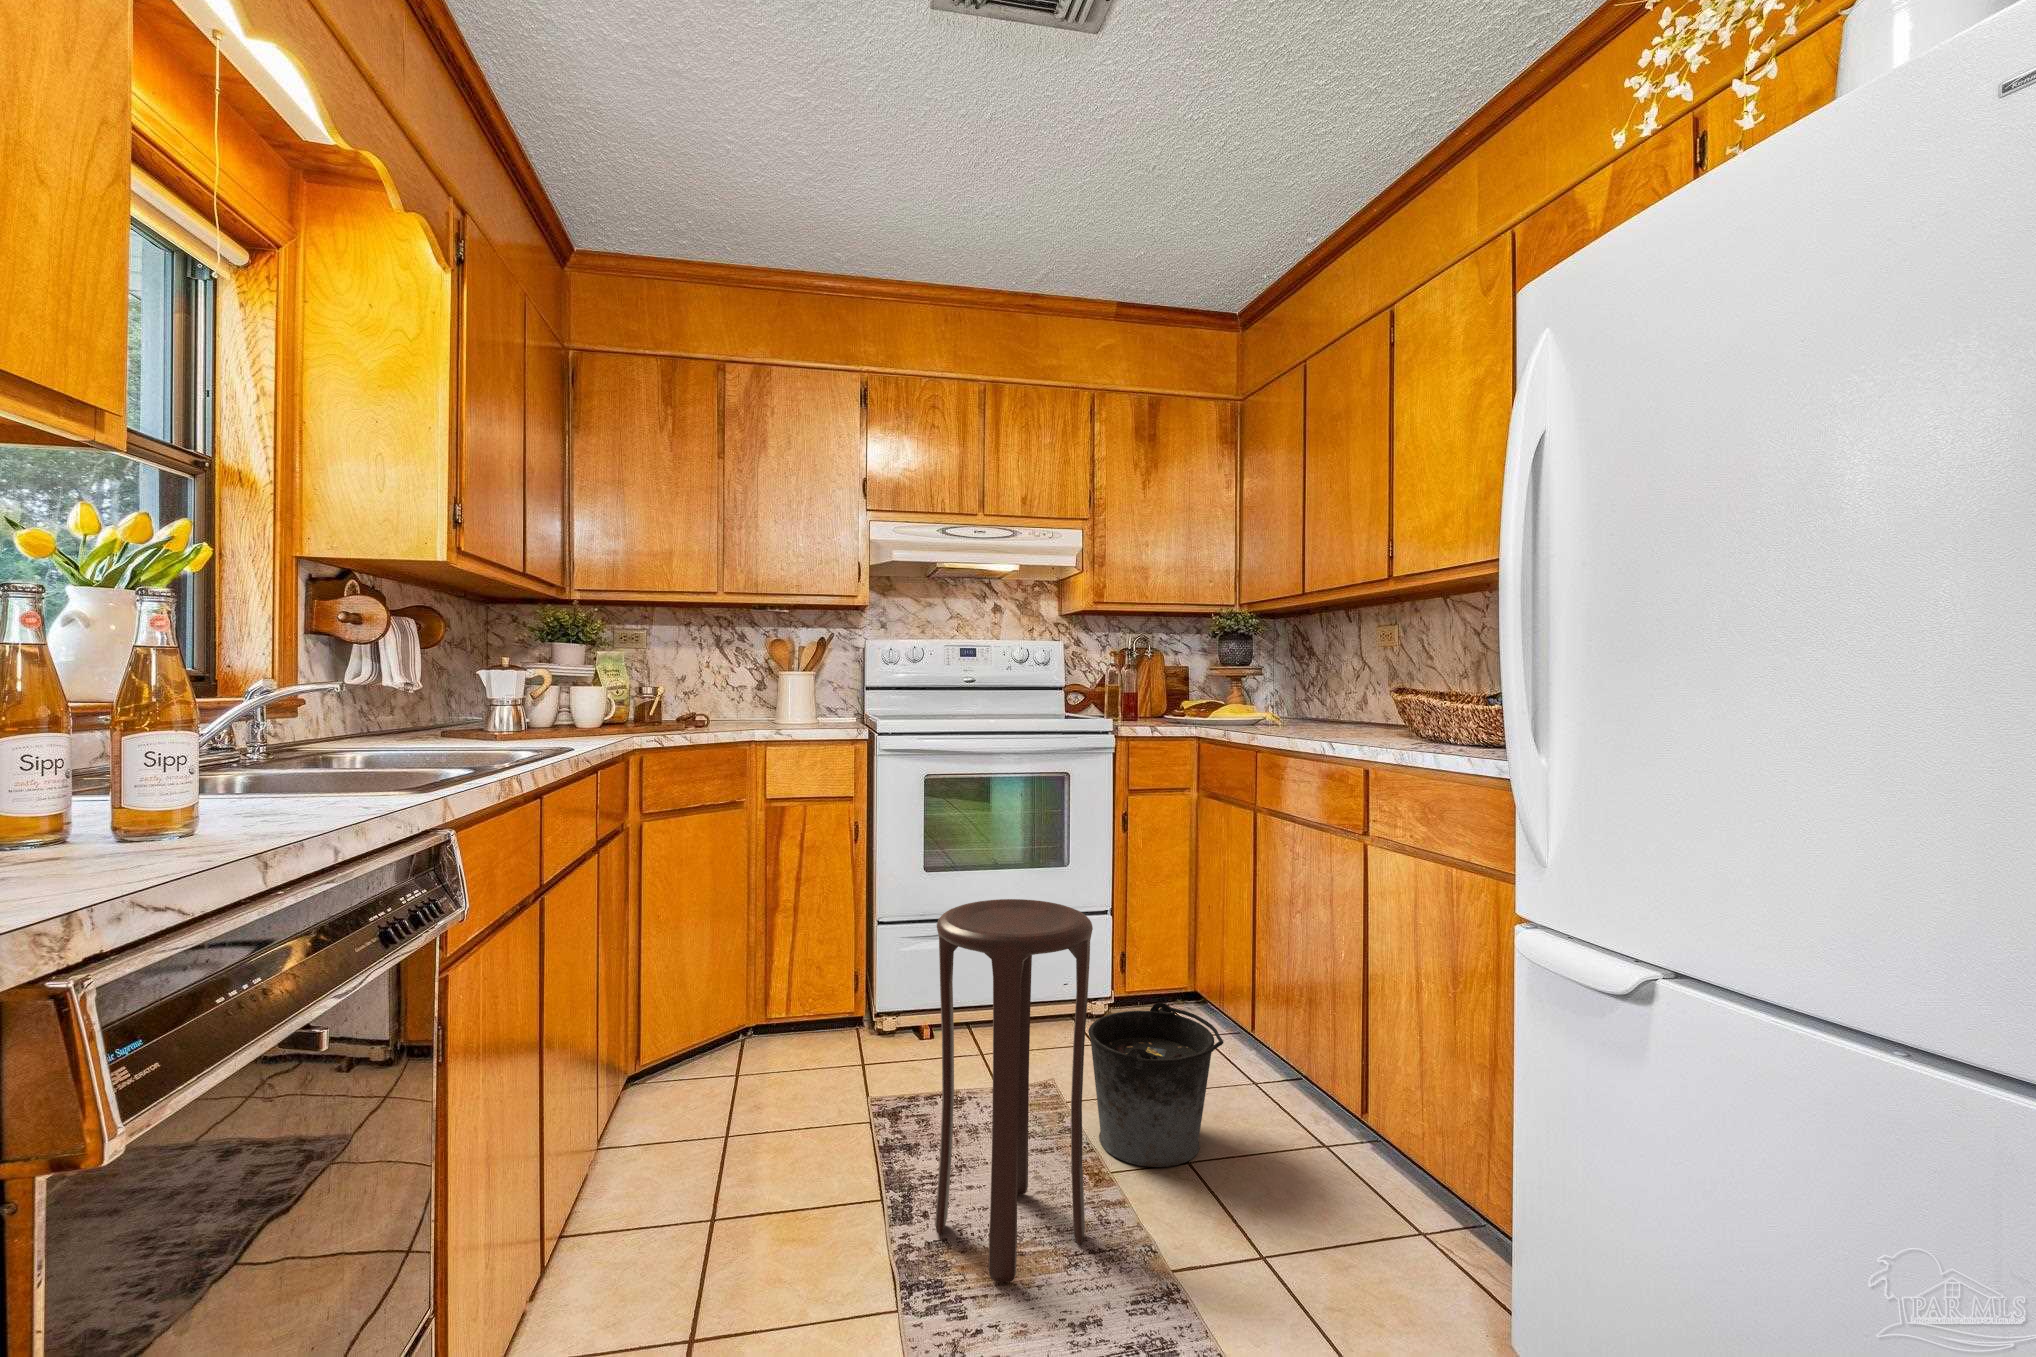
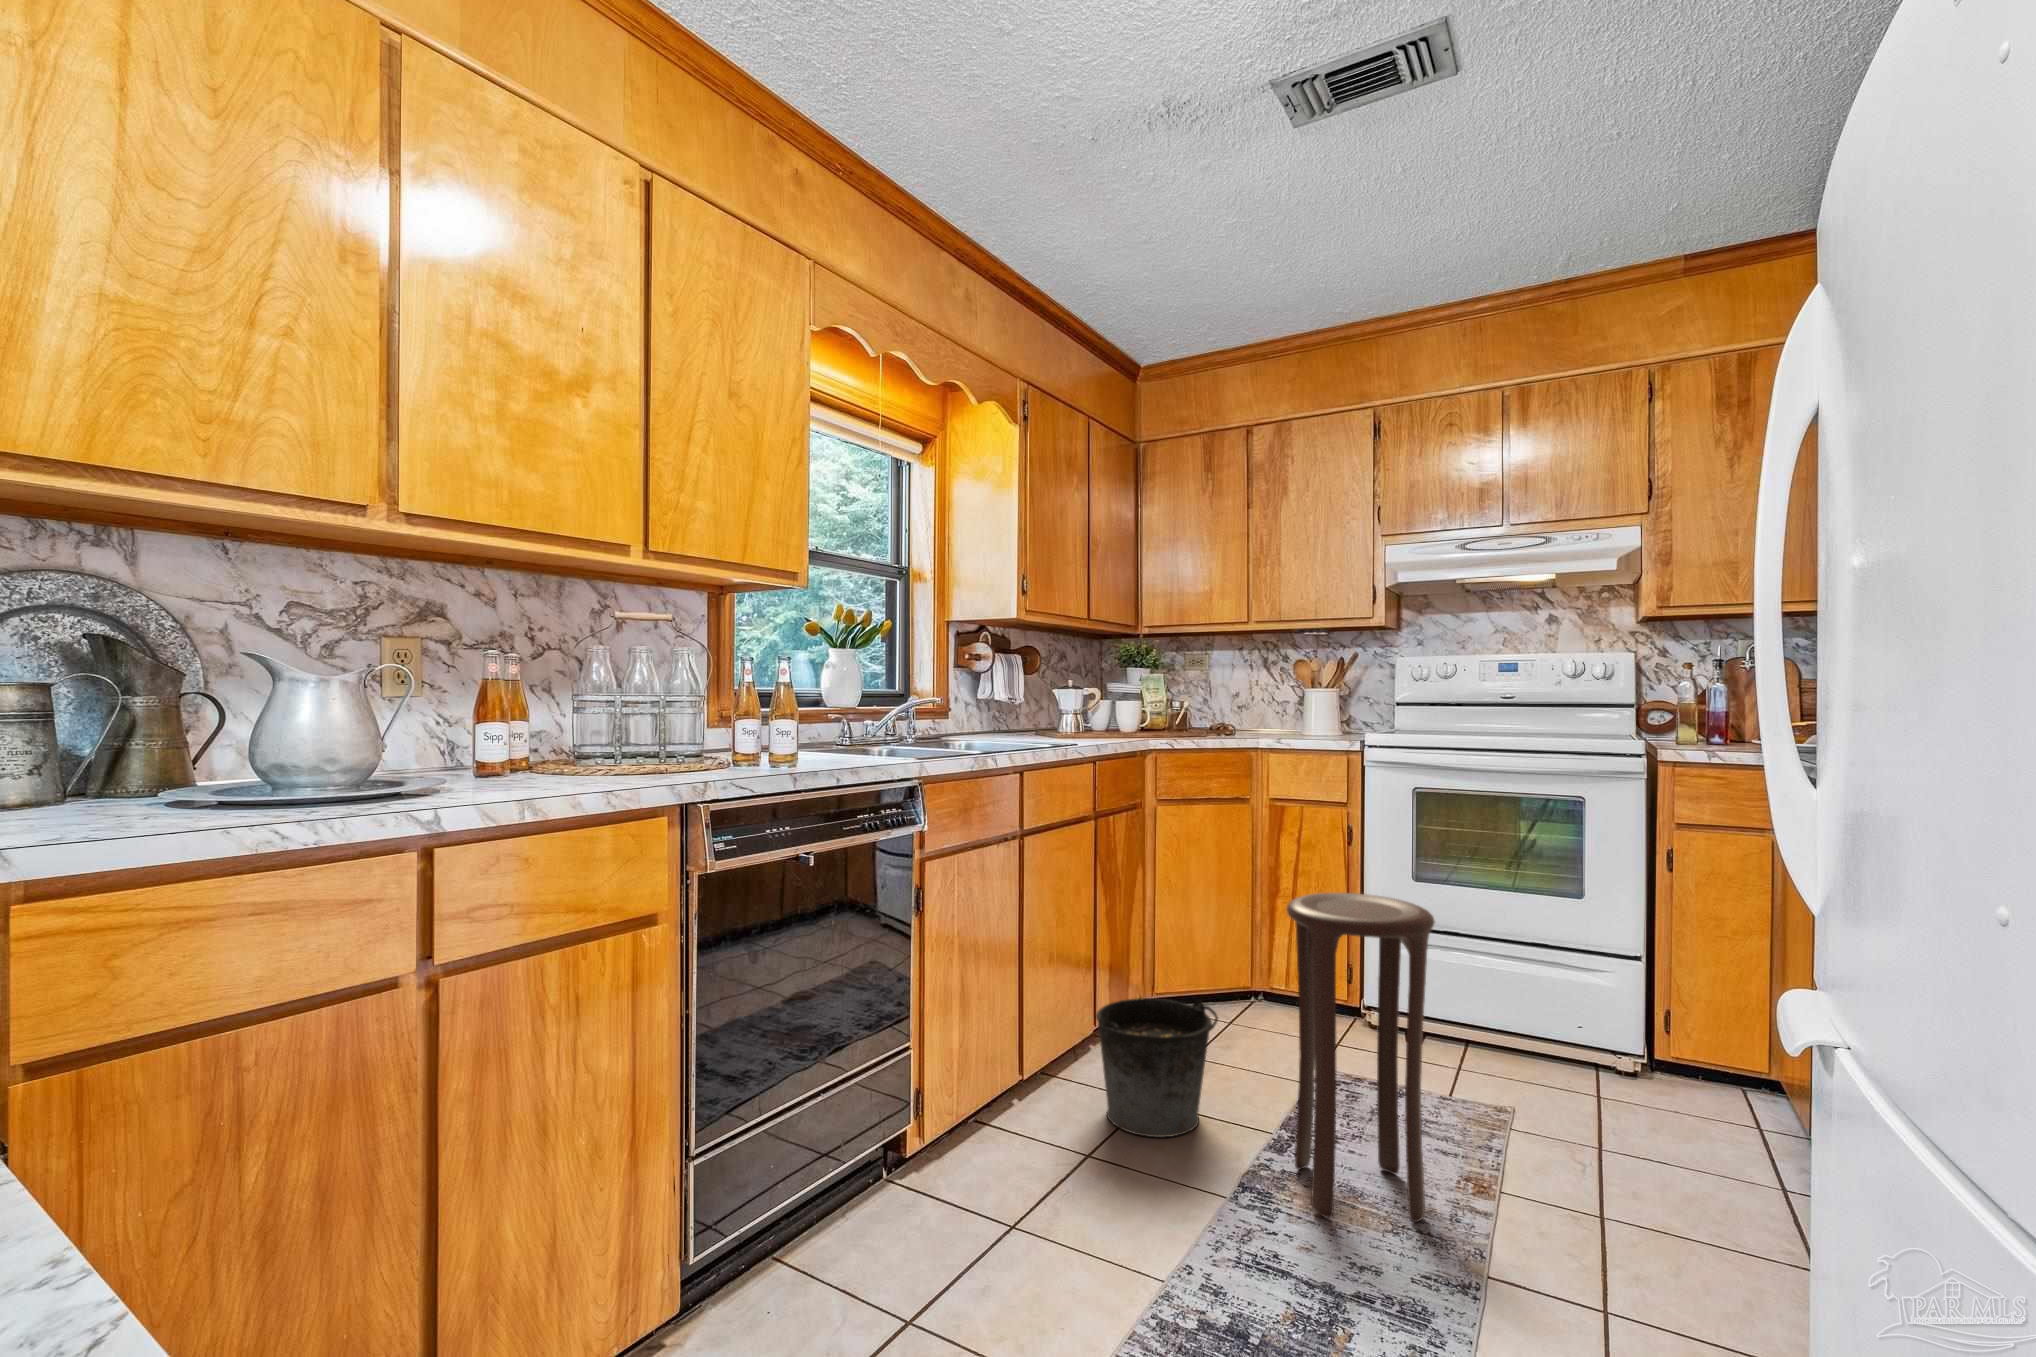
bucket: present [1088,1003,1224,1167] -> present [1096,998,1218,1137]

